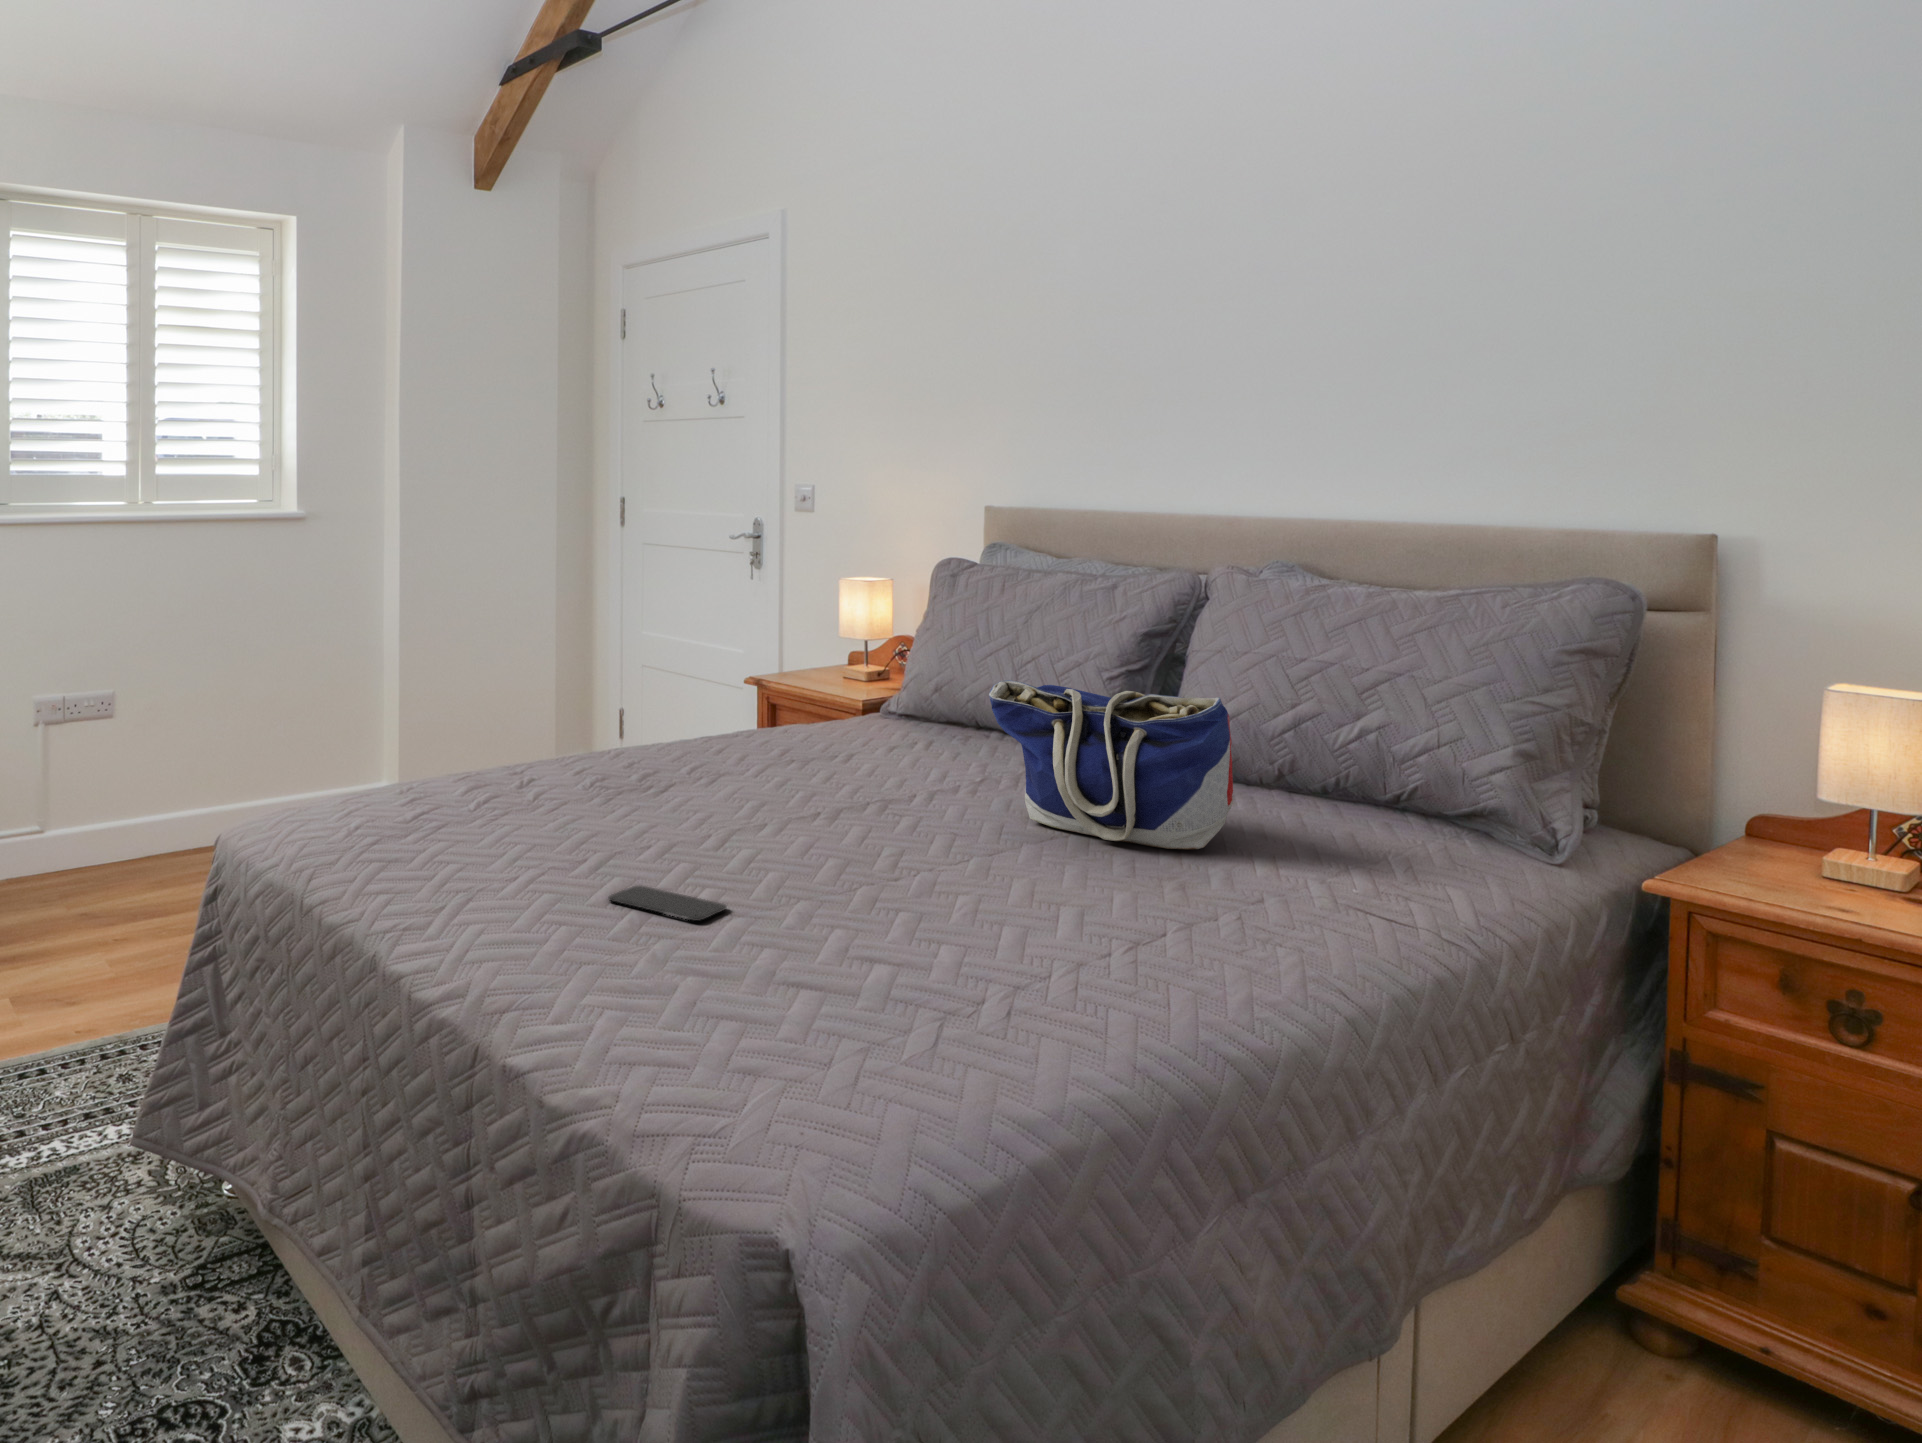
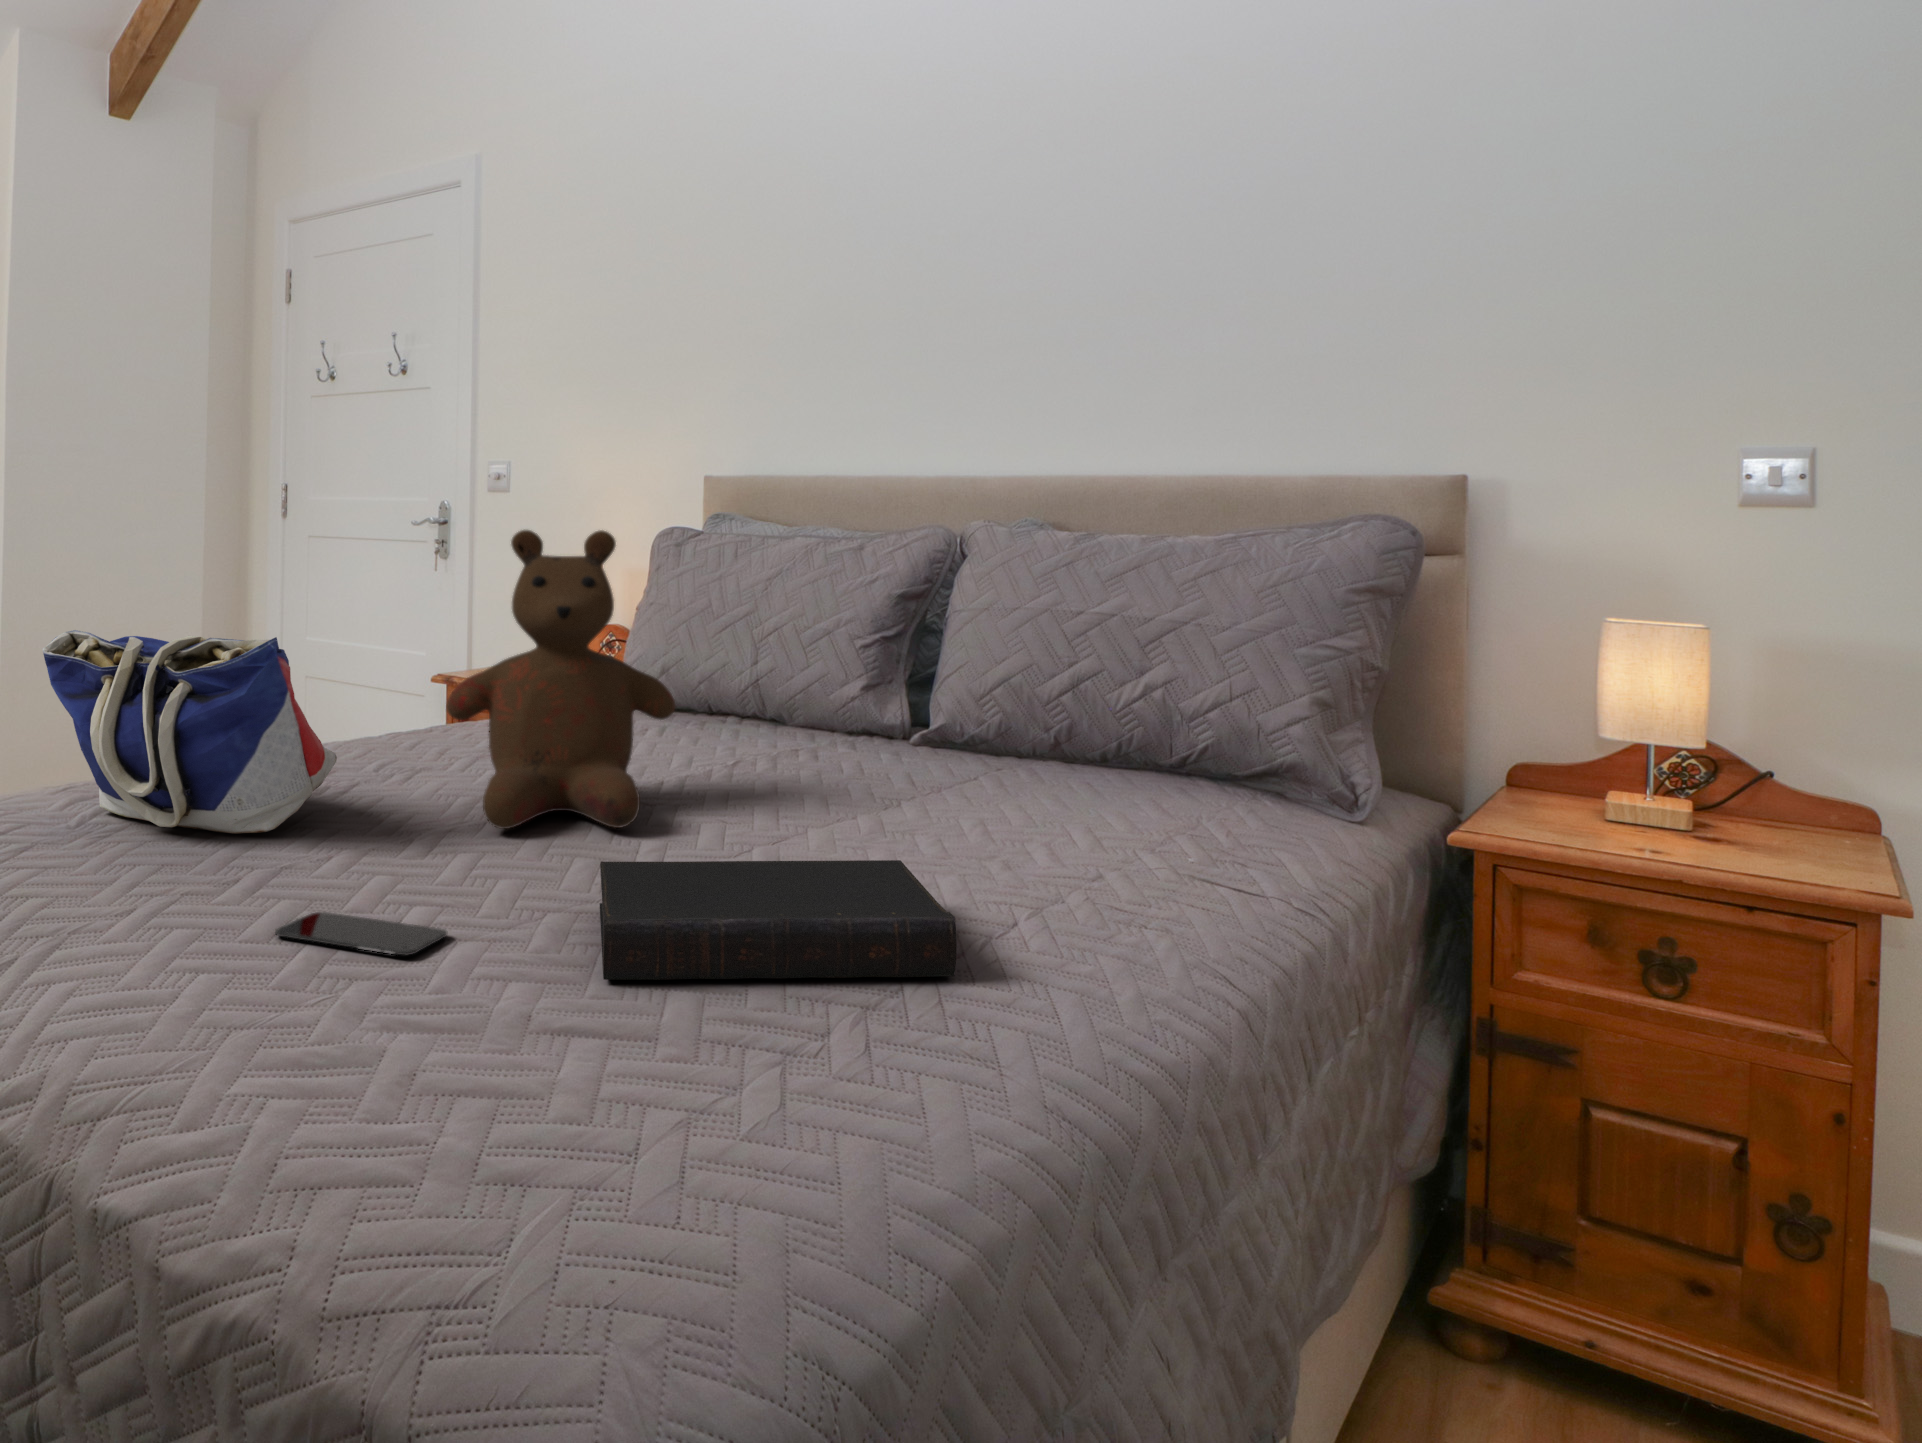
teddy bear: none [739,591,923,833] -> present [446,530,675,829]
tote bag: present [989,680,1233,849] -> present [42,630,337,834]
book: none [831,862,1097,966] -> present [600,860,956,980]

